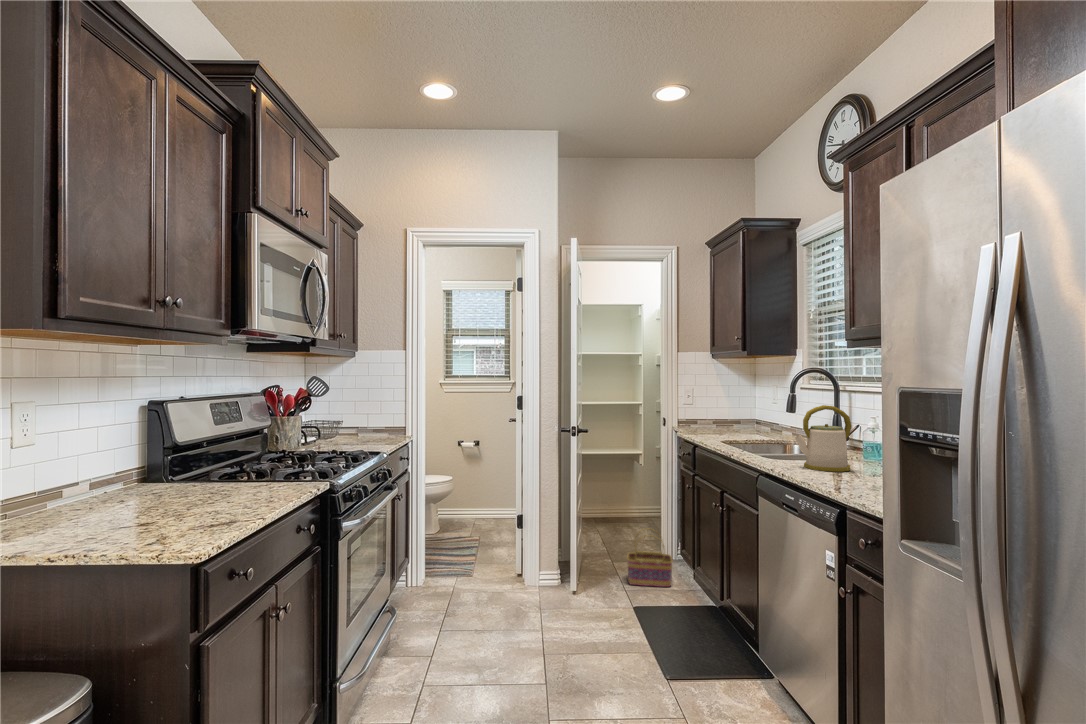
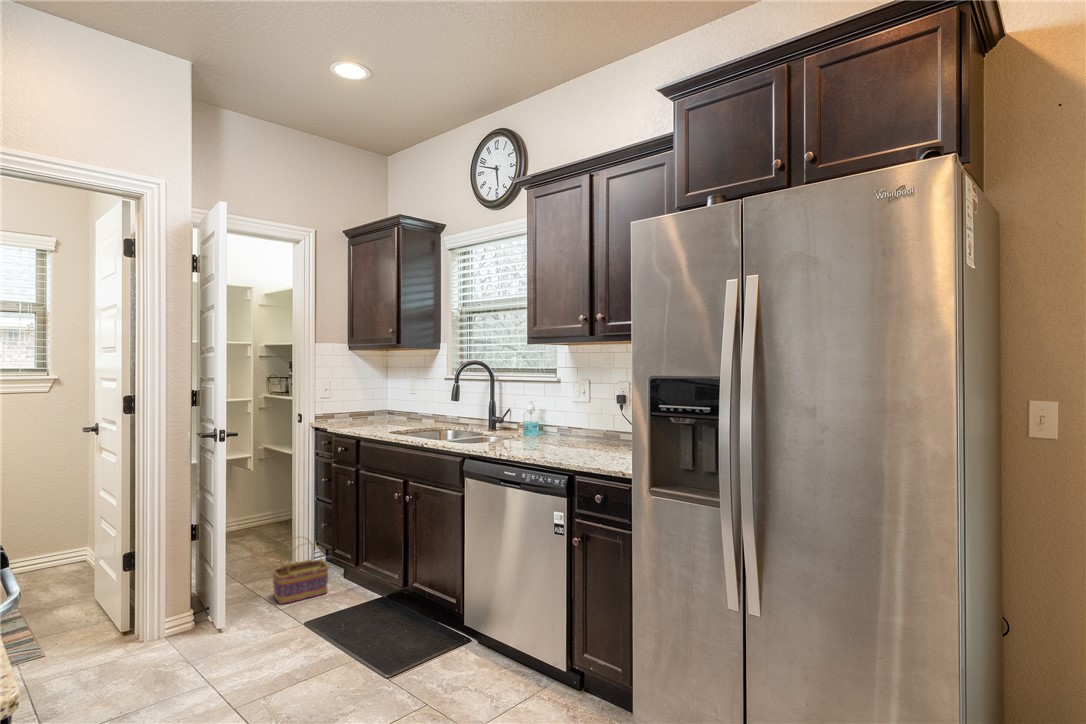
kettle: present [795,405,851,472] -> none [493,393,534,448]

